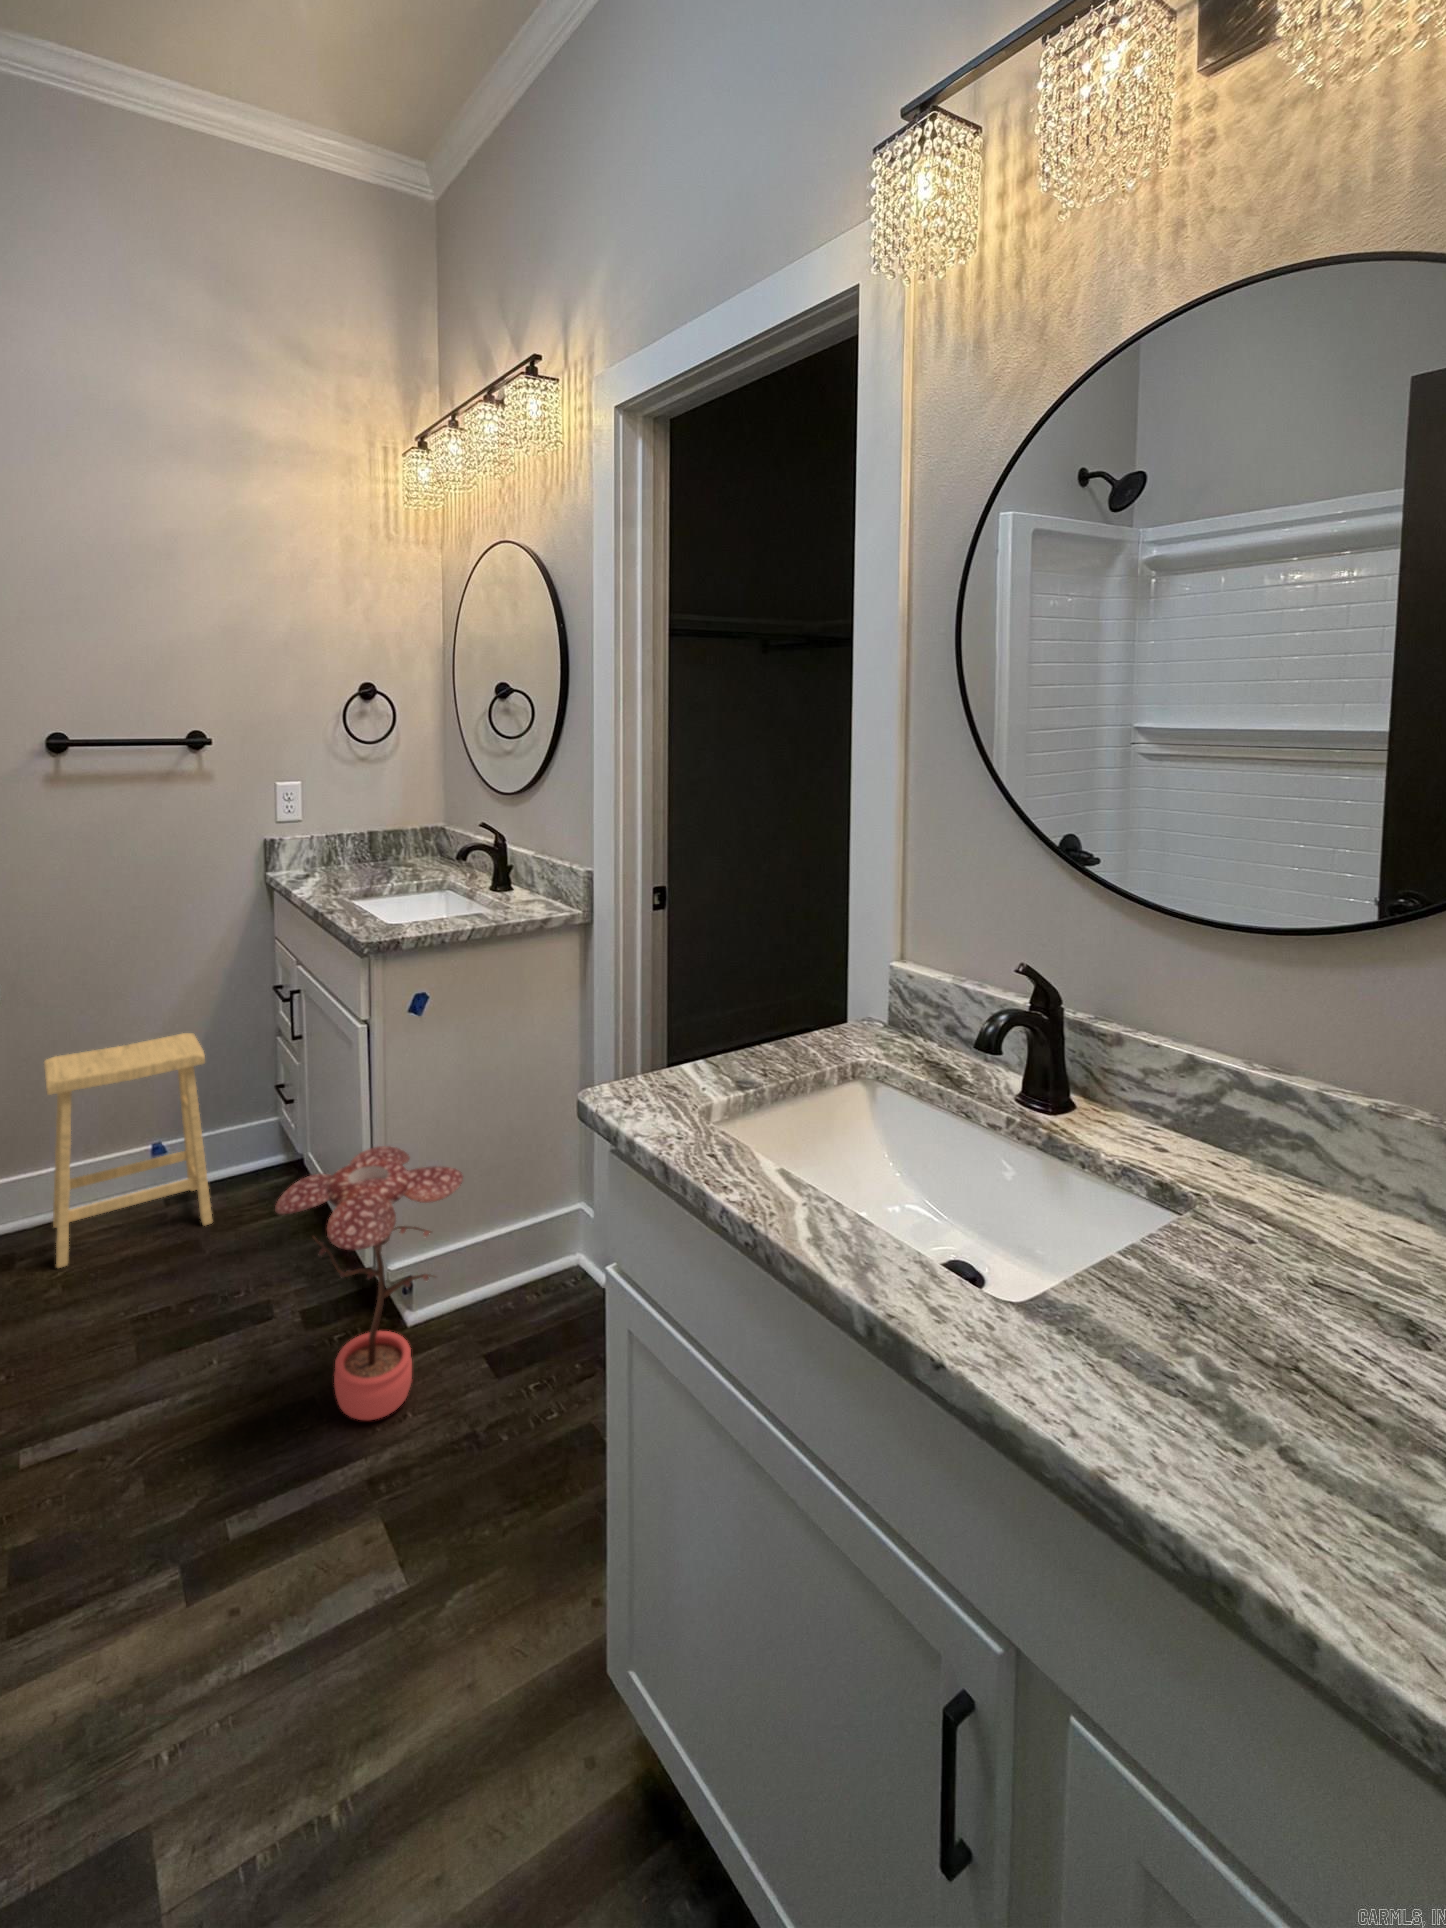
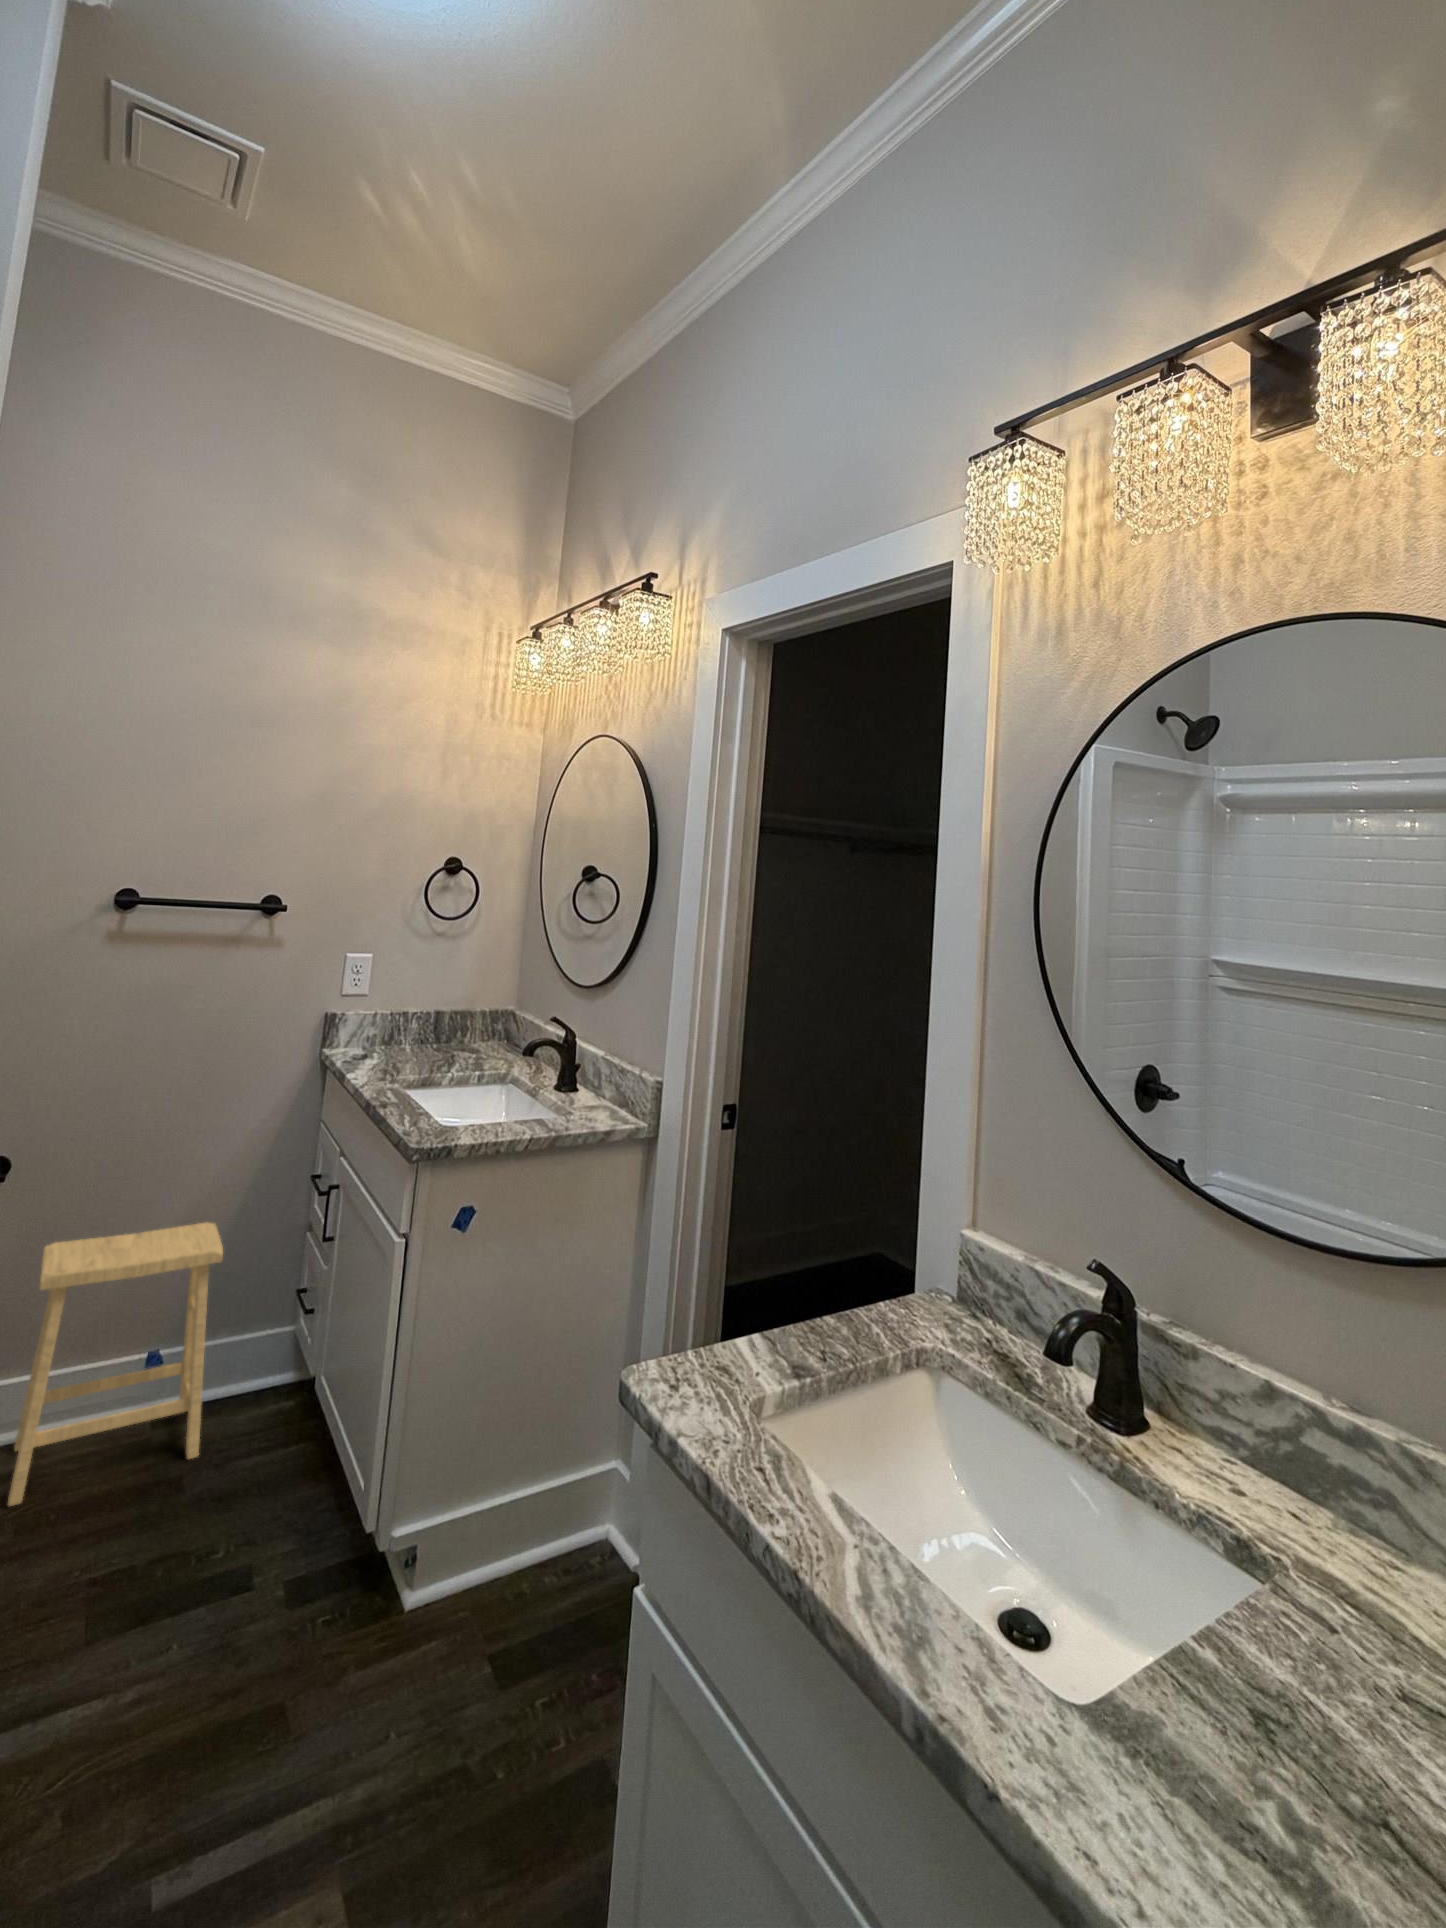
potted plant: present [275,1146,463,1420] -> none [271,1384,488,1745]

